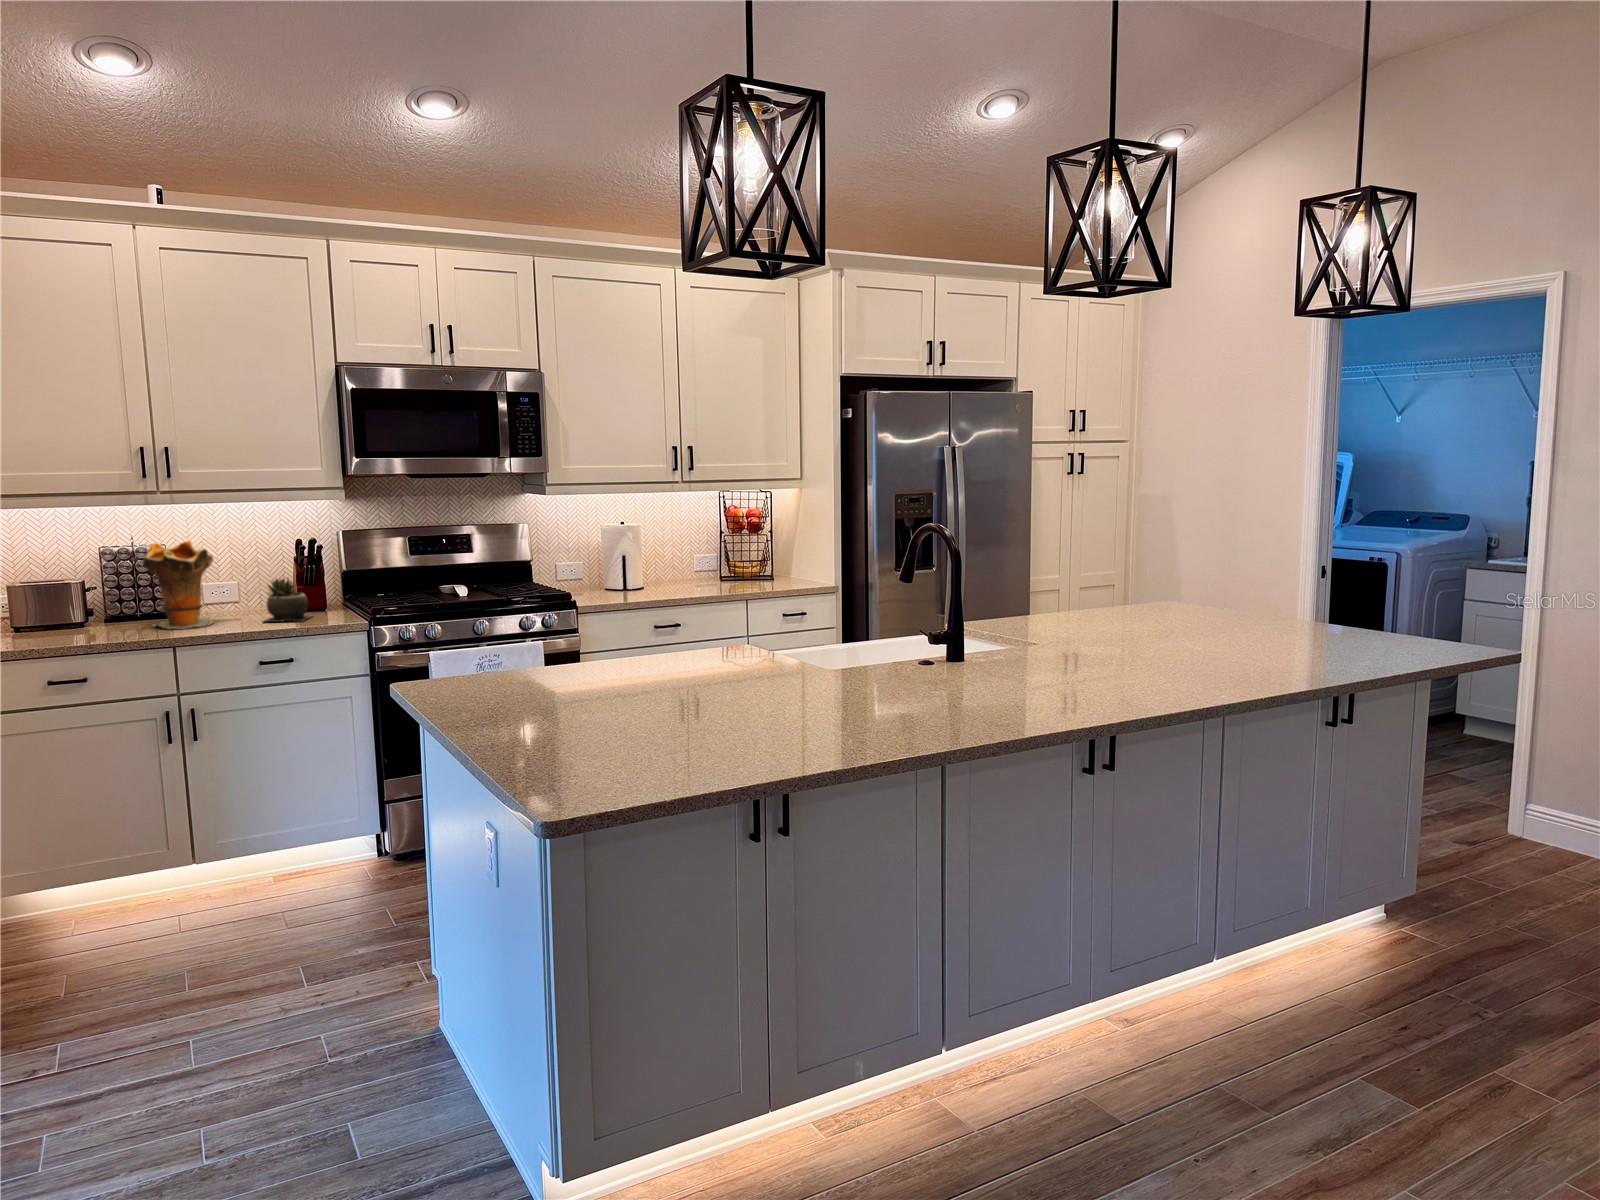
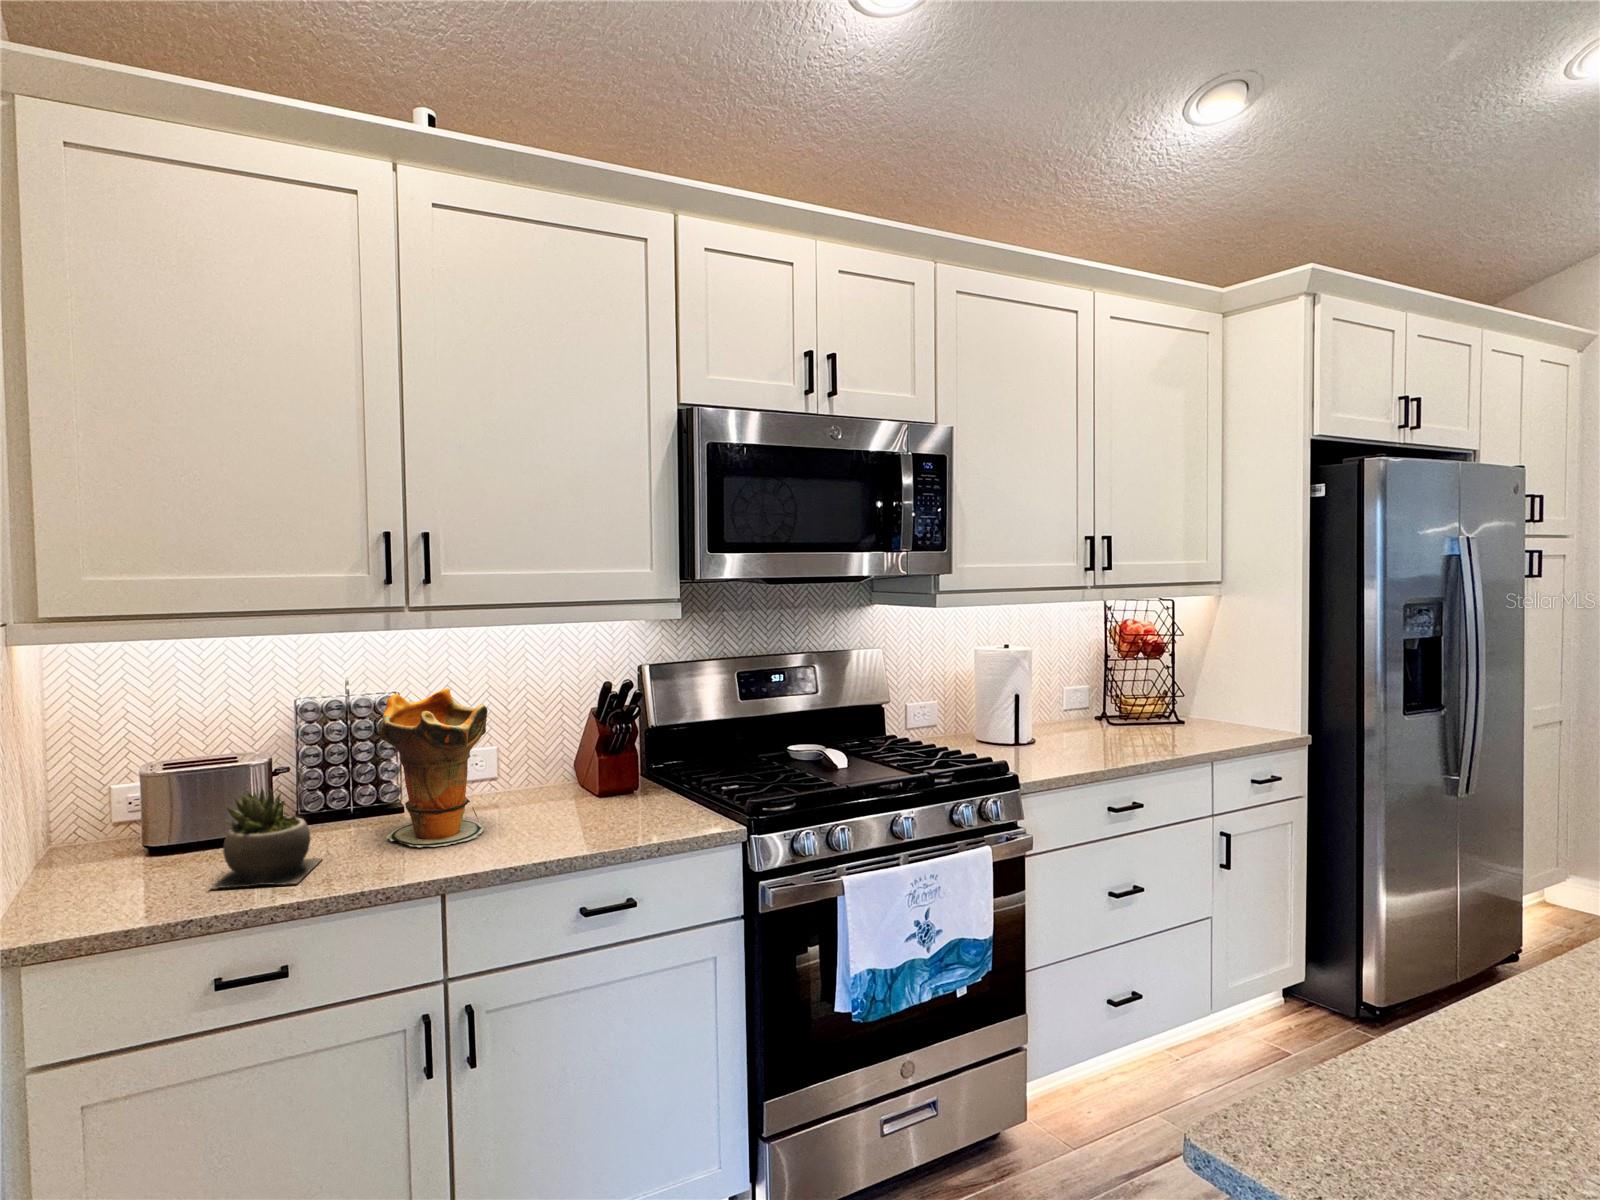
succulent plant: present [265,578,311,622] -> present [210,788,322,889]

